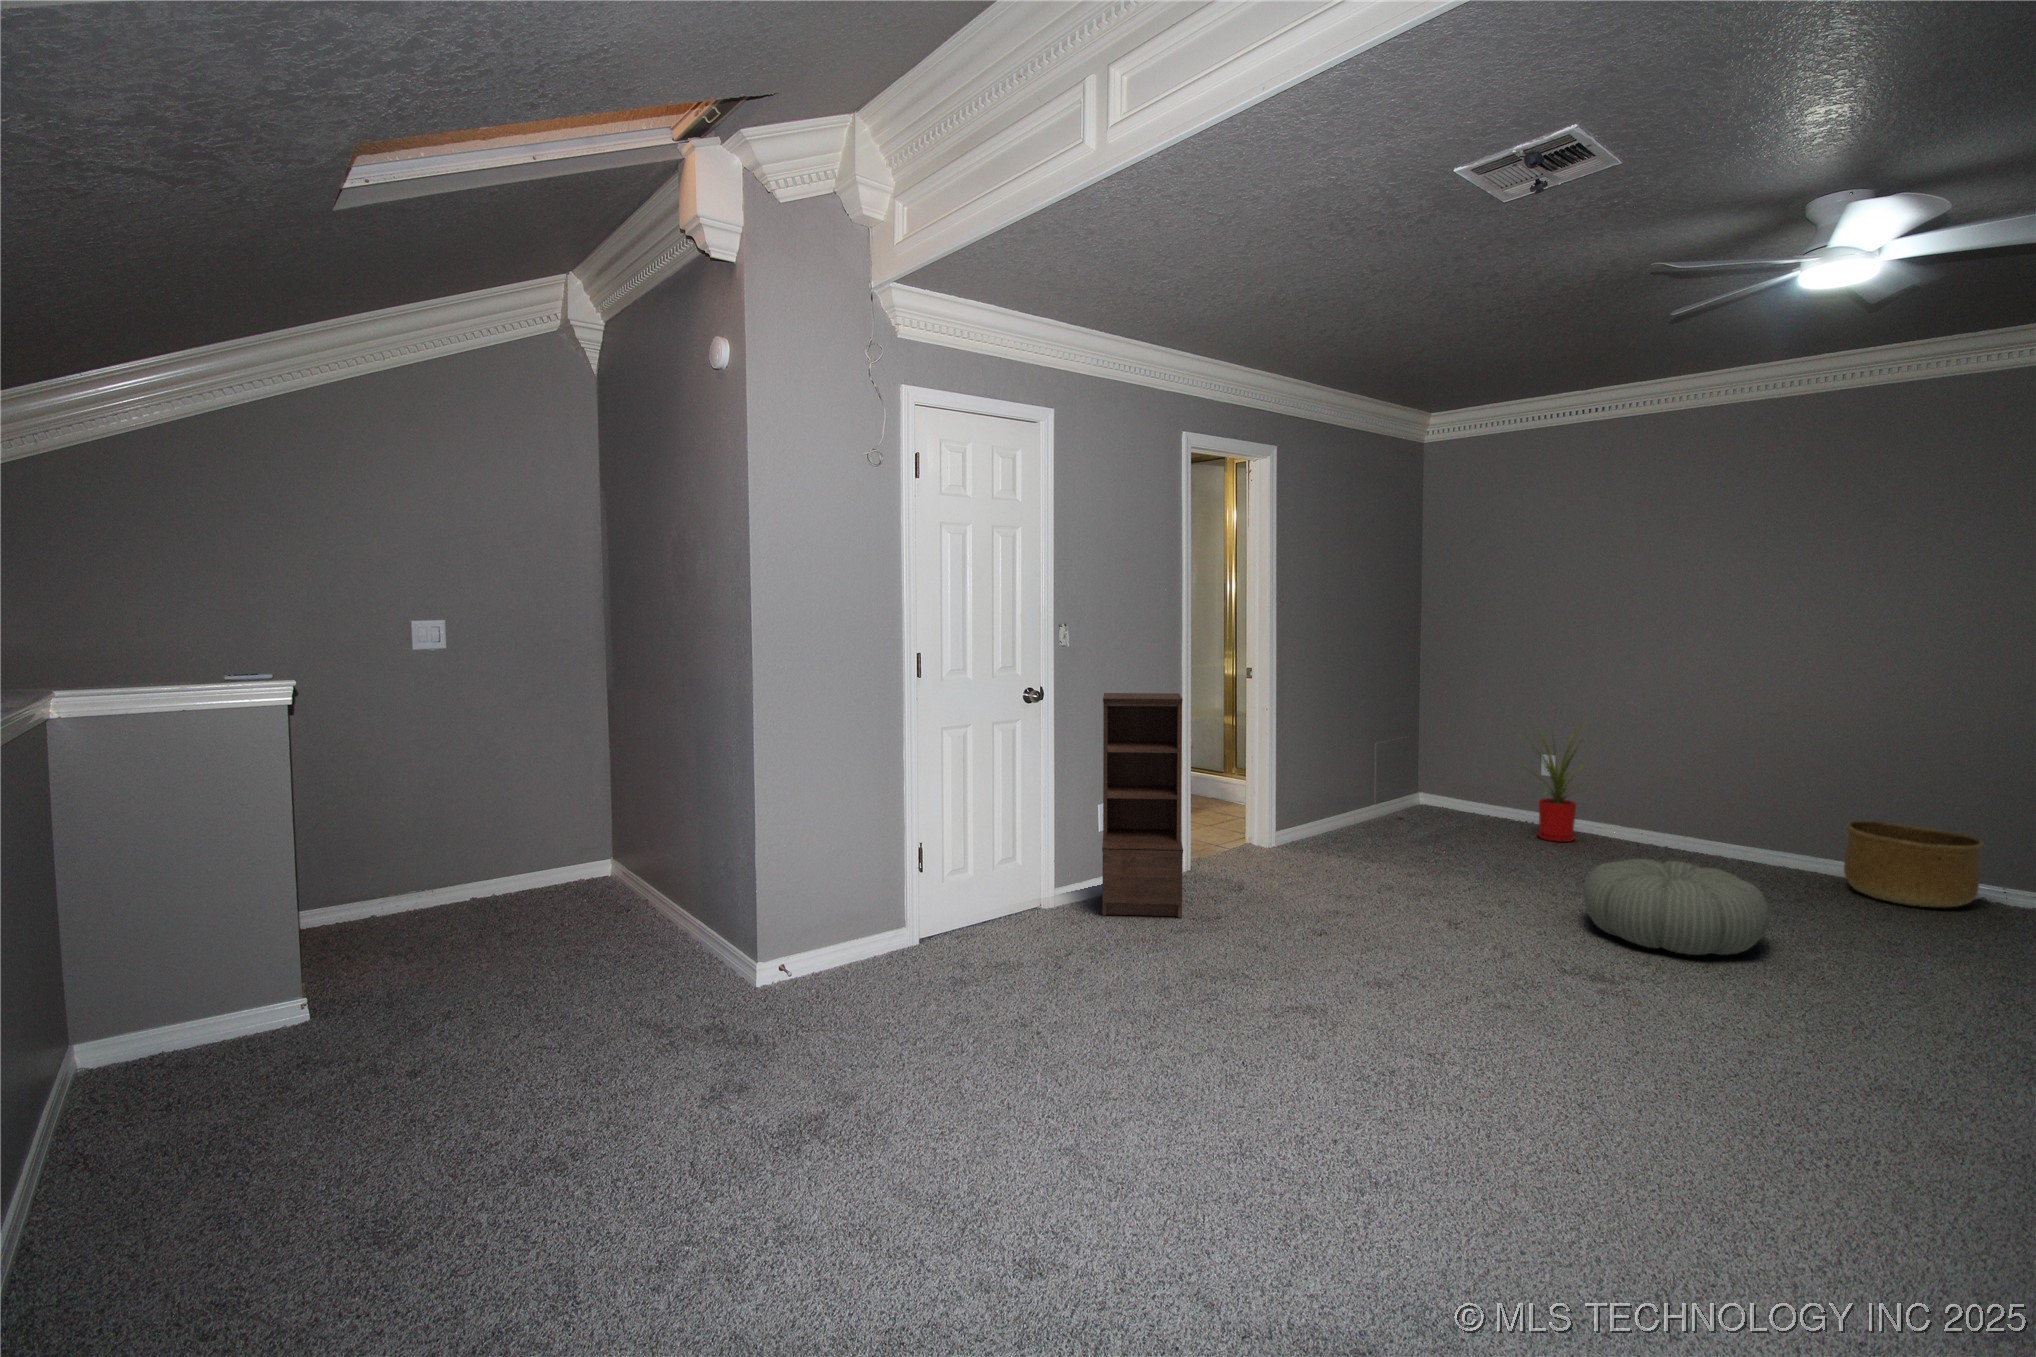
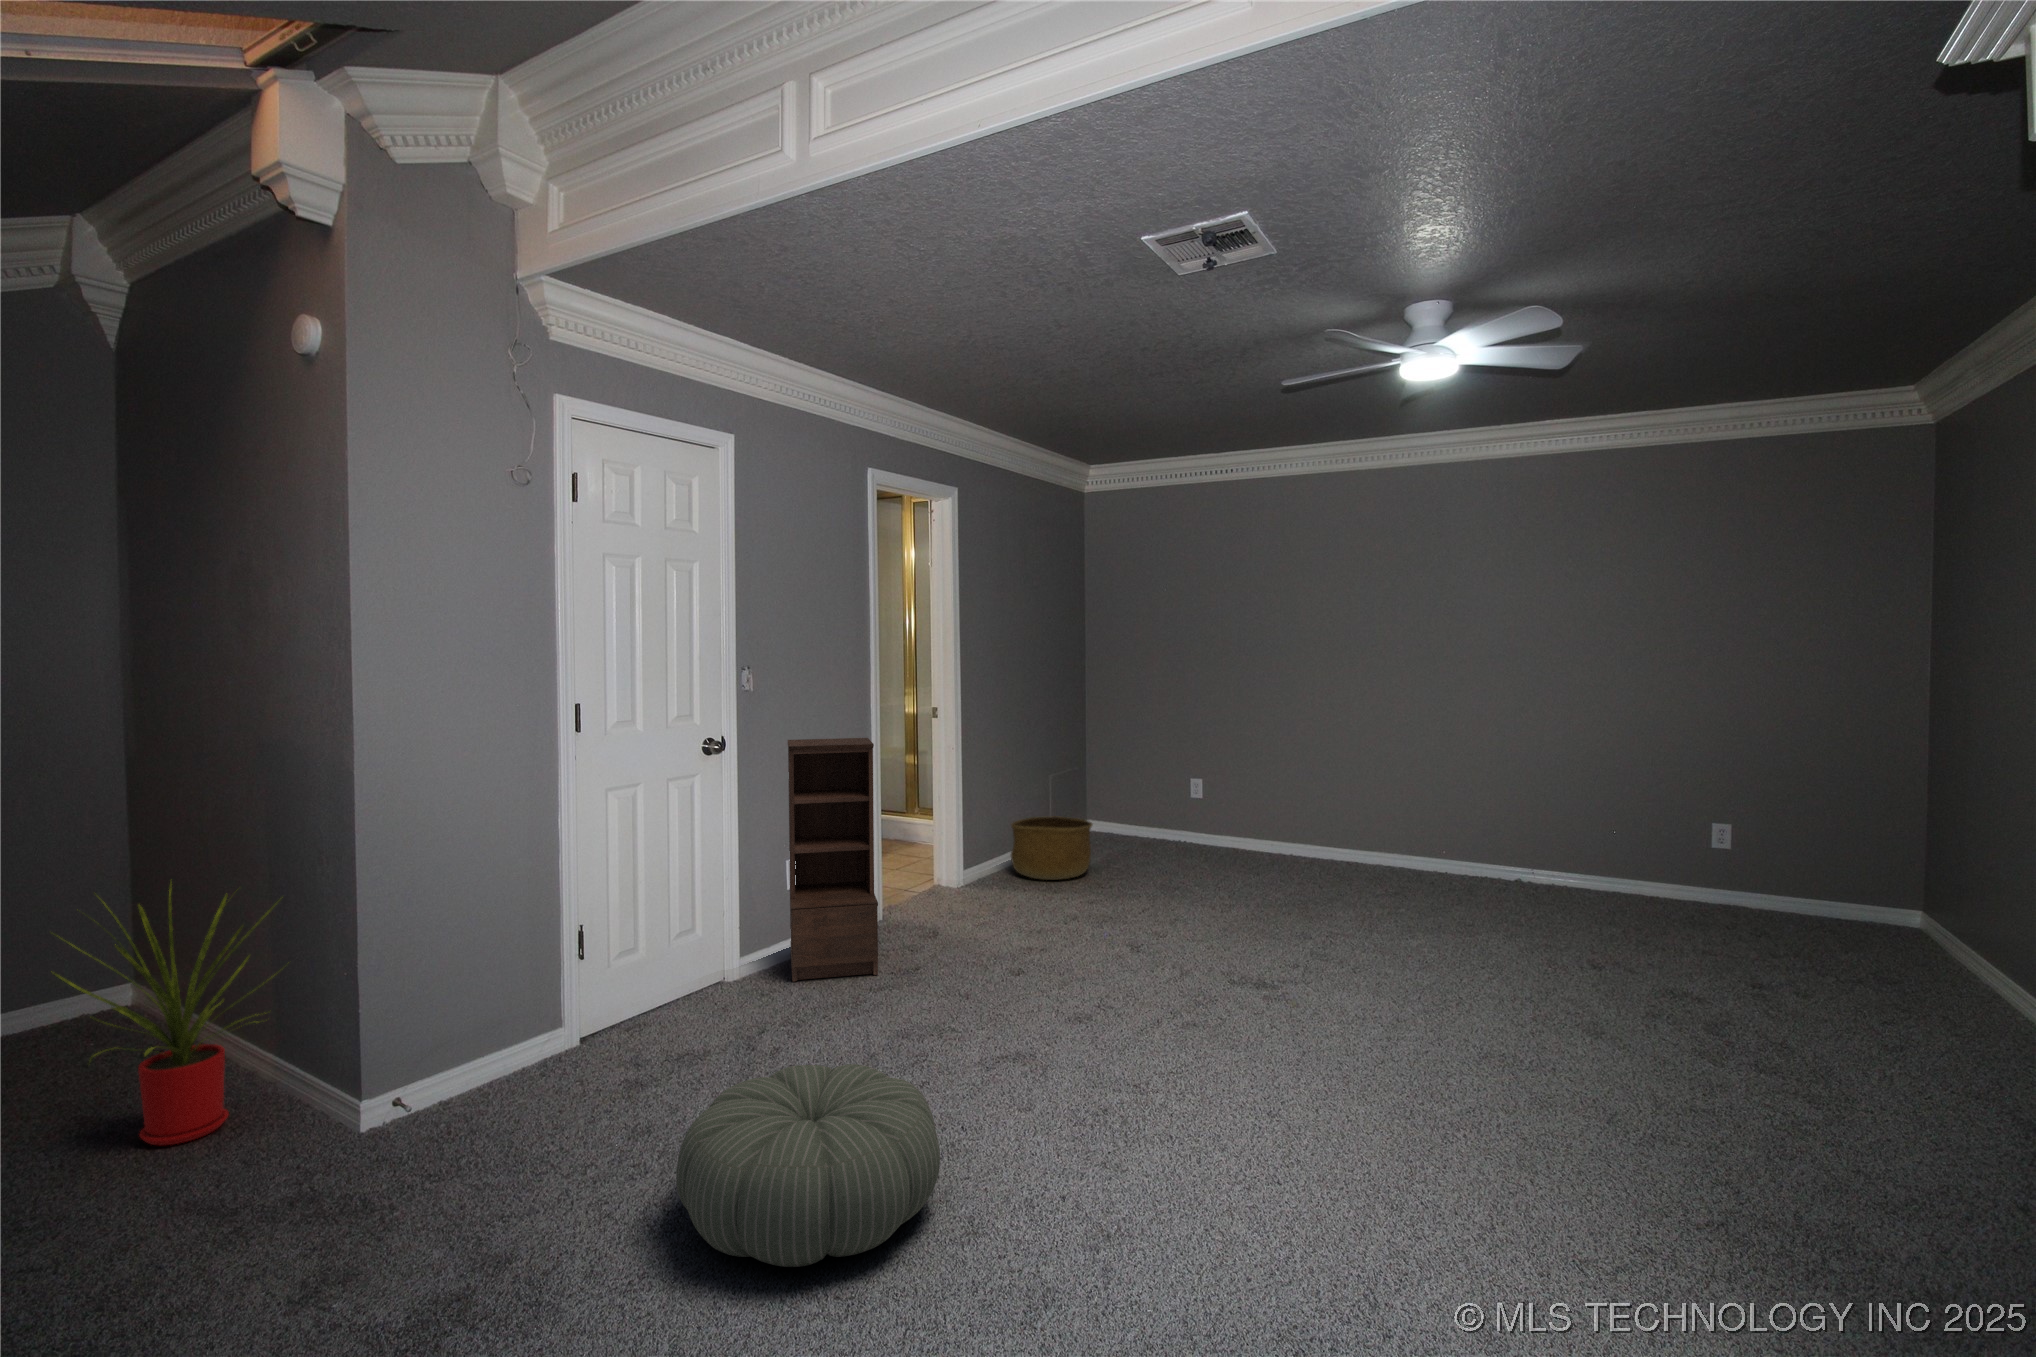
house plant: present [1513,727,1586,842] -> present [54,883,276,1146]
basket: present [1844,820,1983,908] -> present [1011,816,1093,880]
pouf: present [1584,859,1769,955] -> present [676,1064,940,1267]

